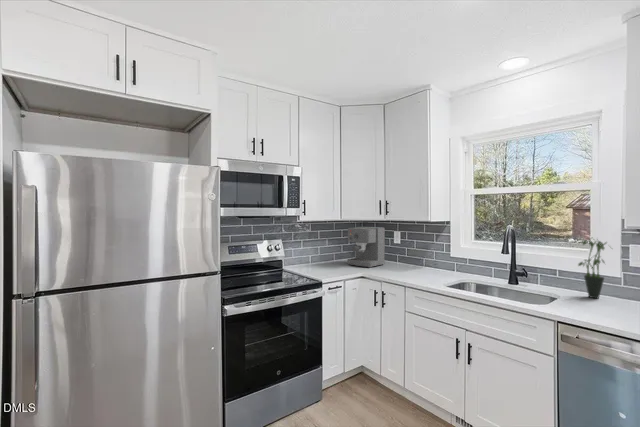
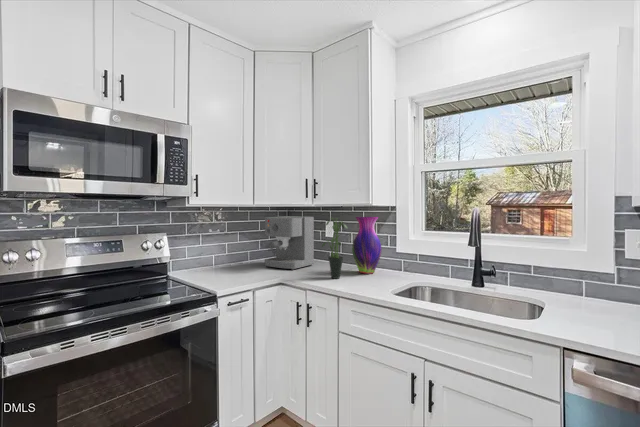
vase: none [415,229,438,272] -> present [352,217,382,274]
potted plant: present [579,240,606,298] -> present [322,221,347,279]

